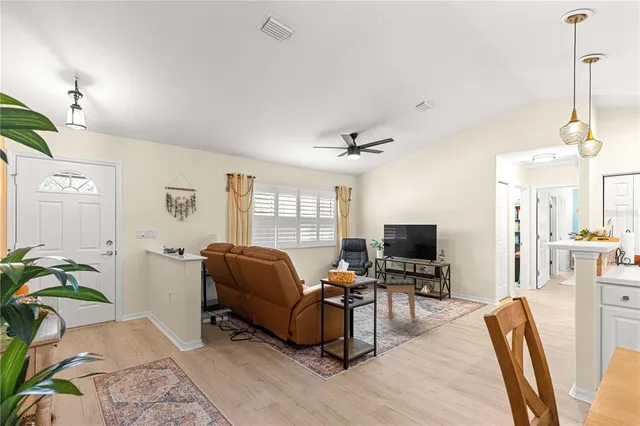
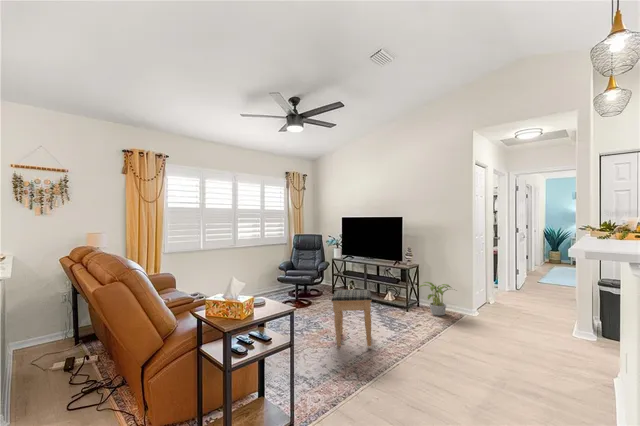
potted plant: none [449,277,481,303] -> present [419,282,450,315]

